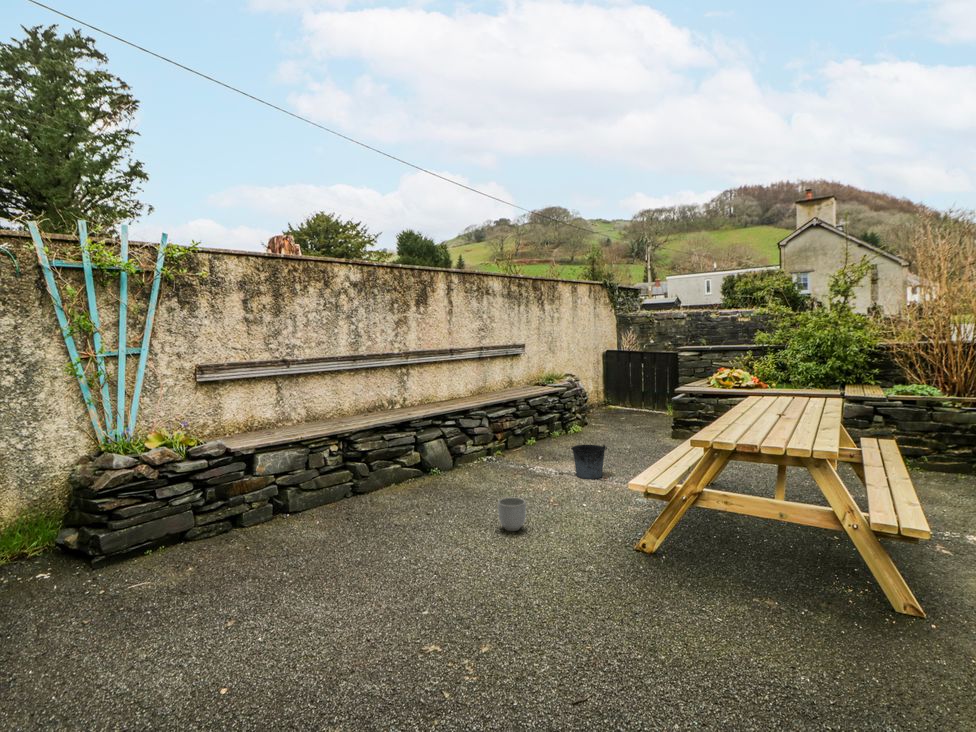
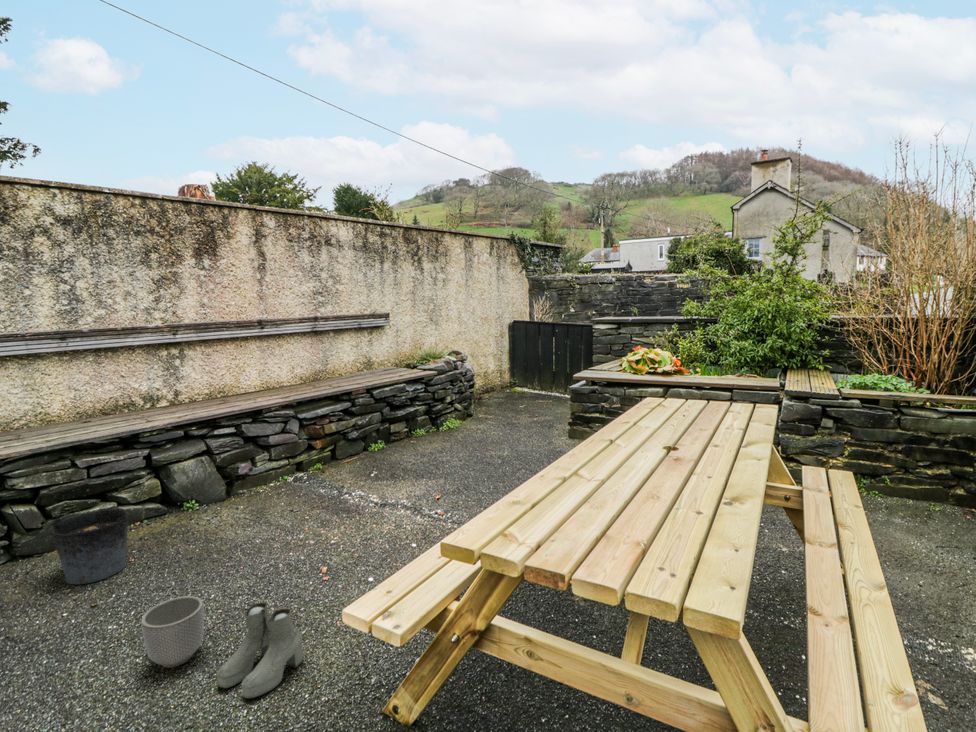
bucket: present [571,445,607,479] -> present [45,509,129,584]
boots: none [546,498,583,540] -> present [217,603,303,699]

